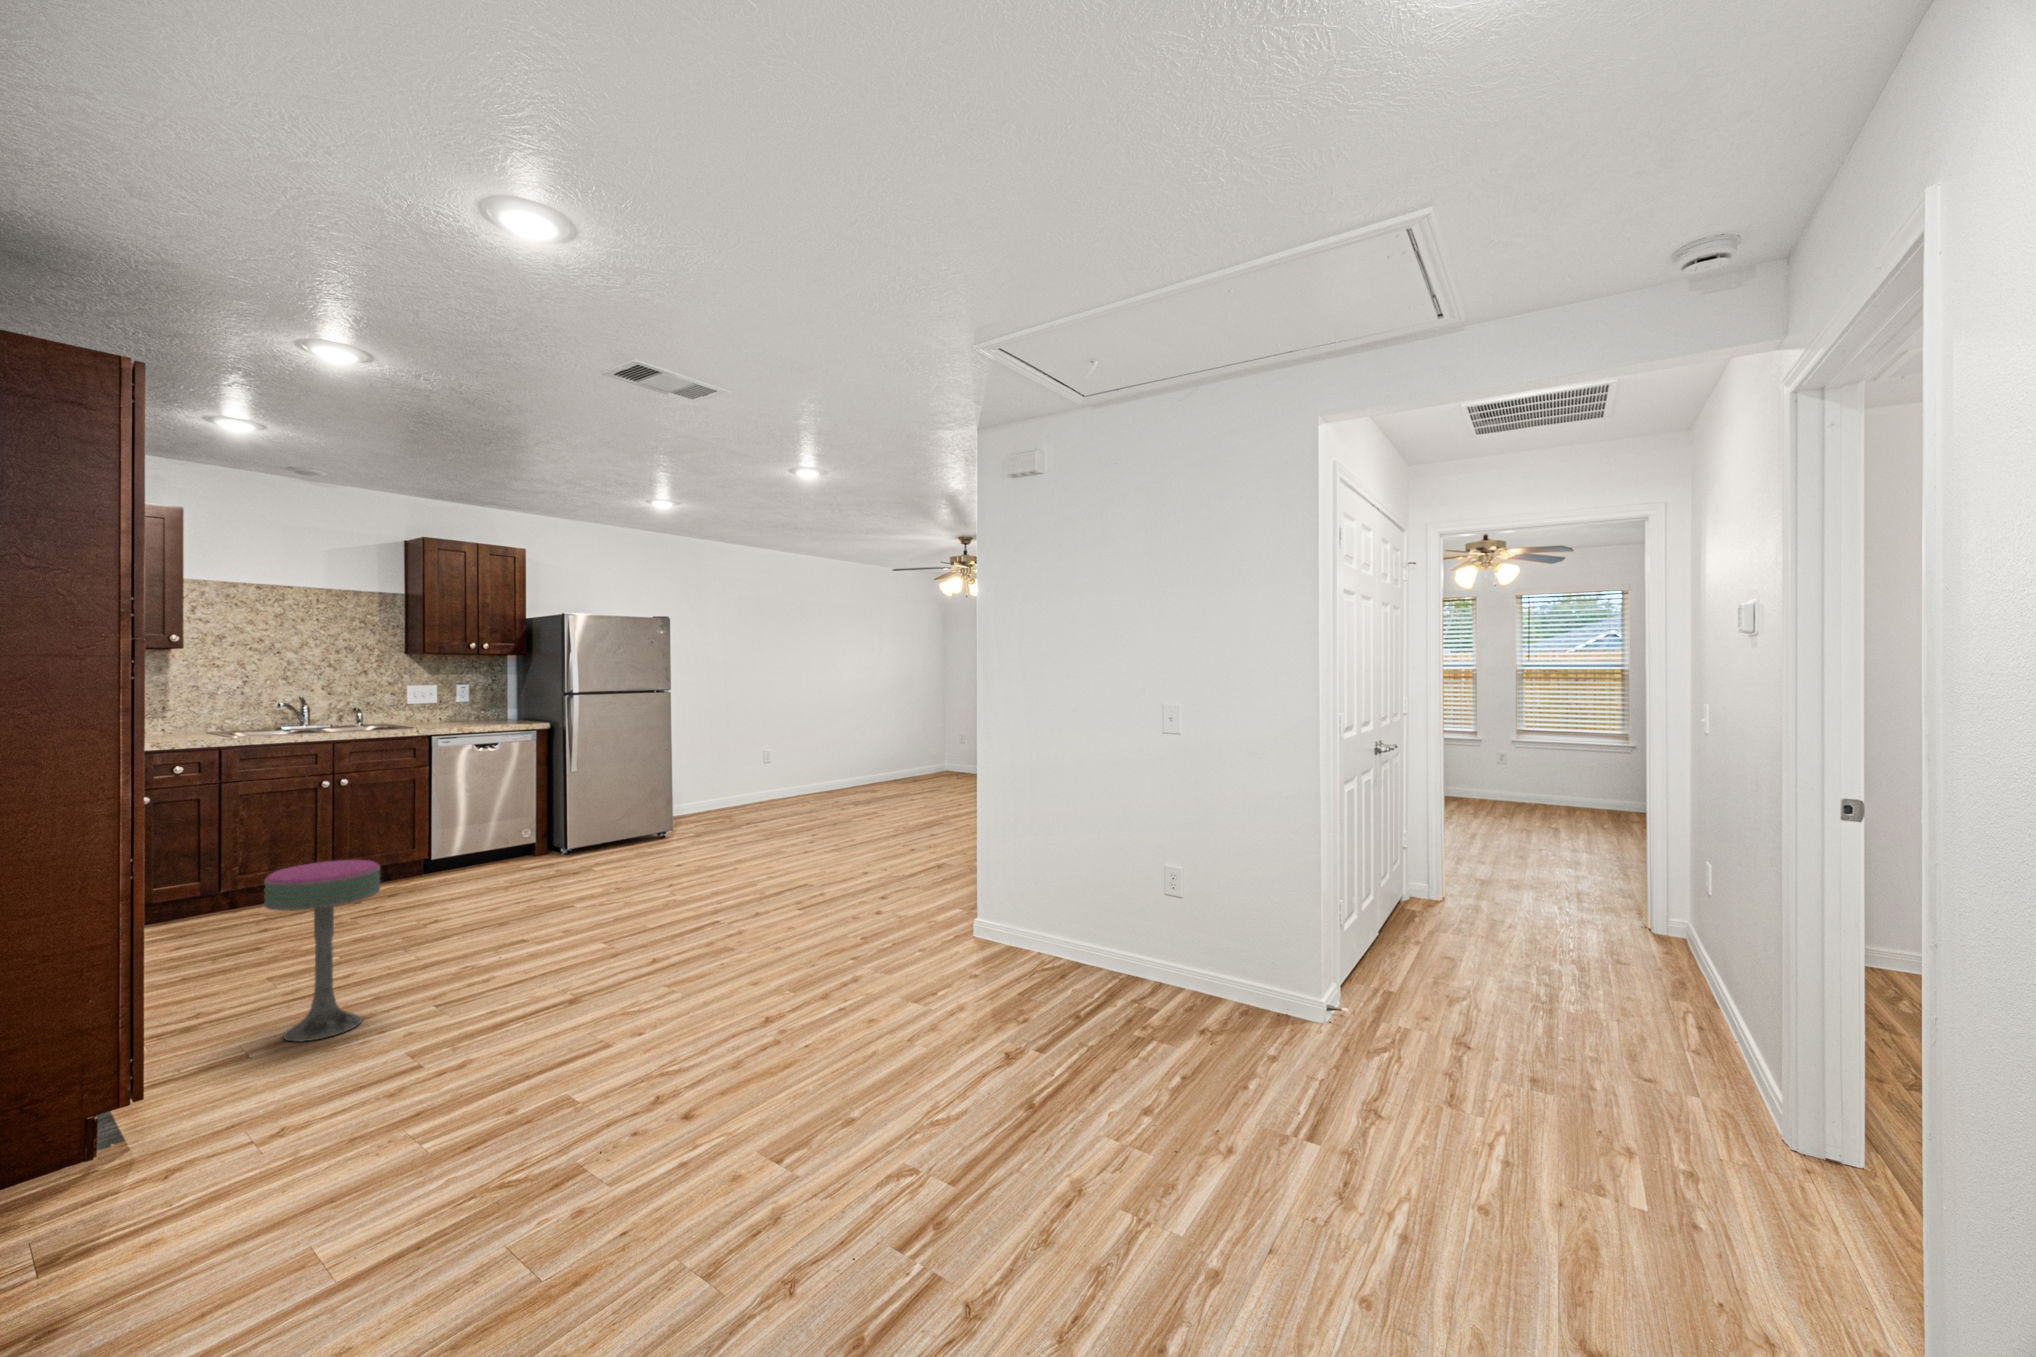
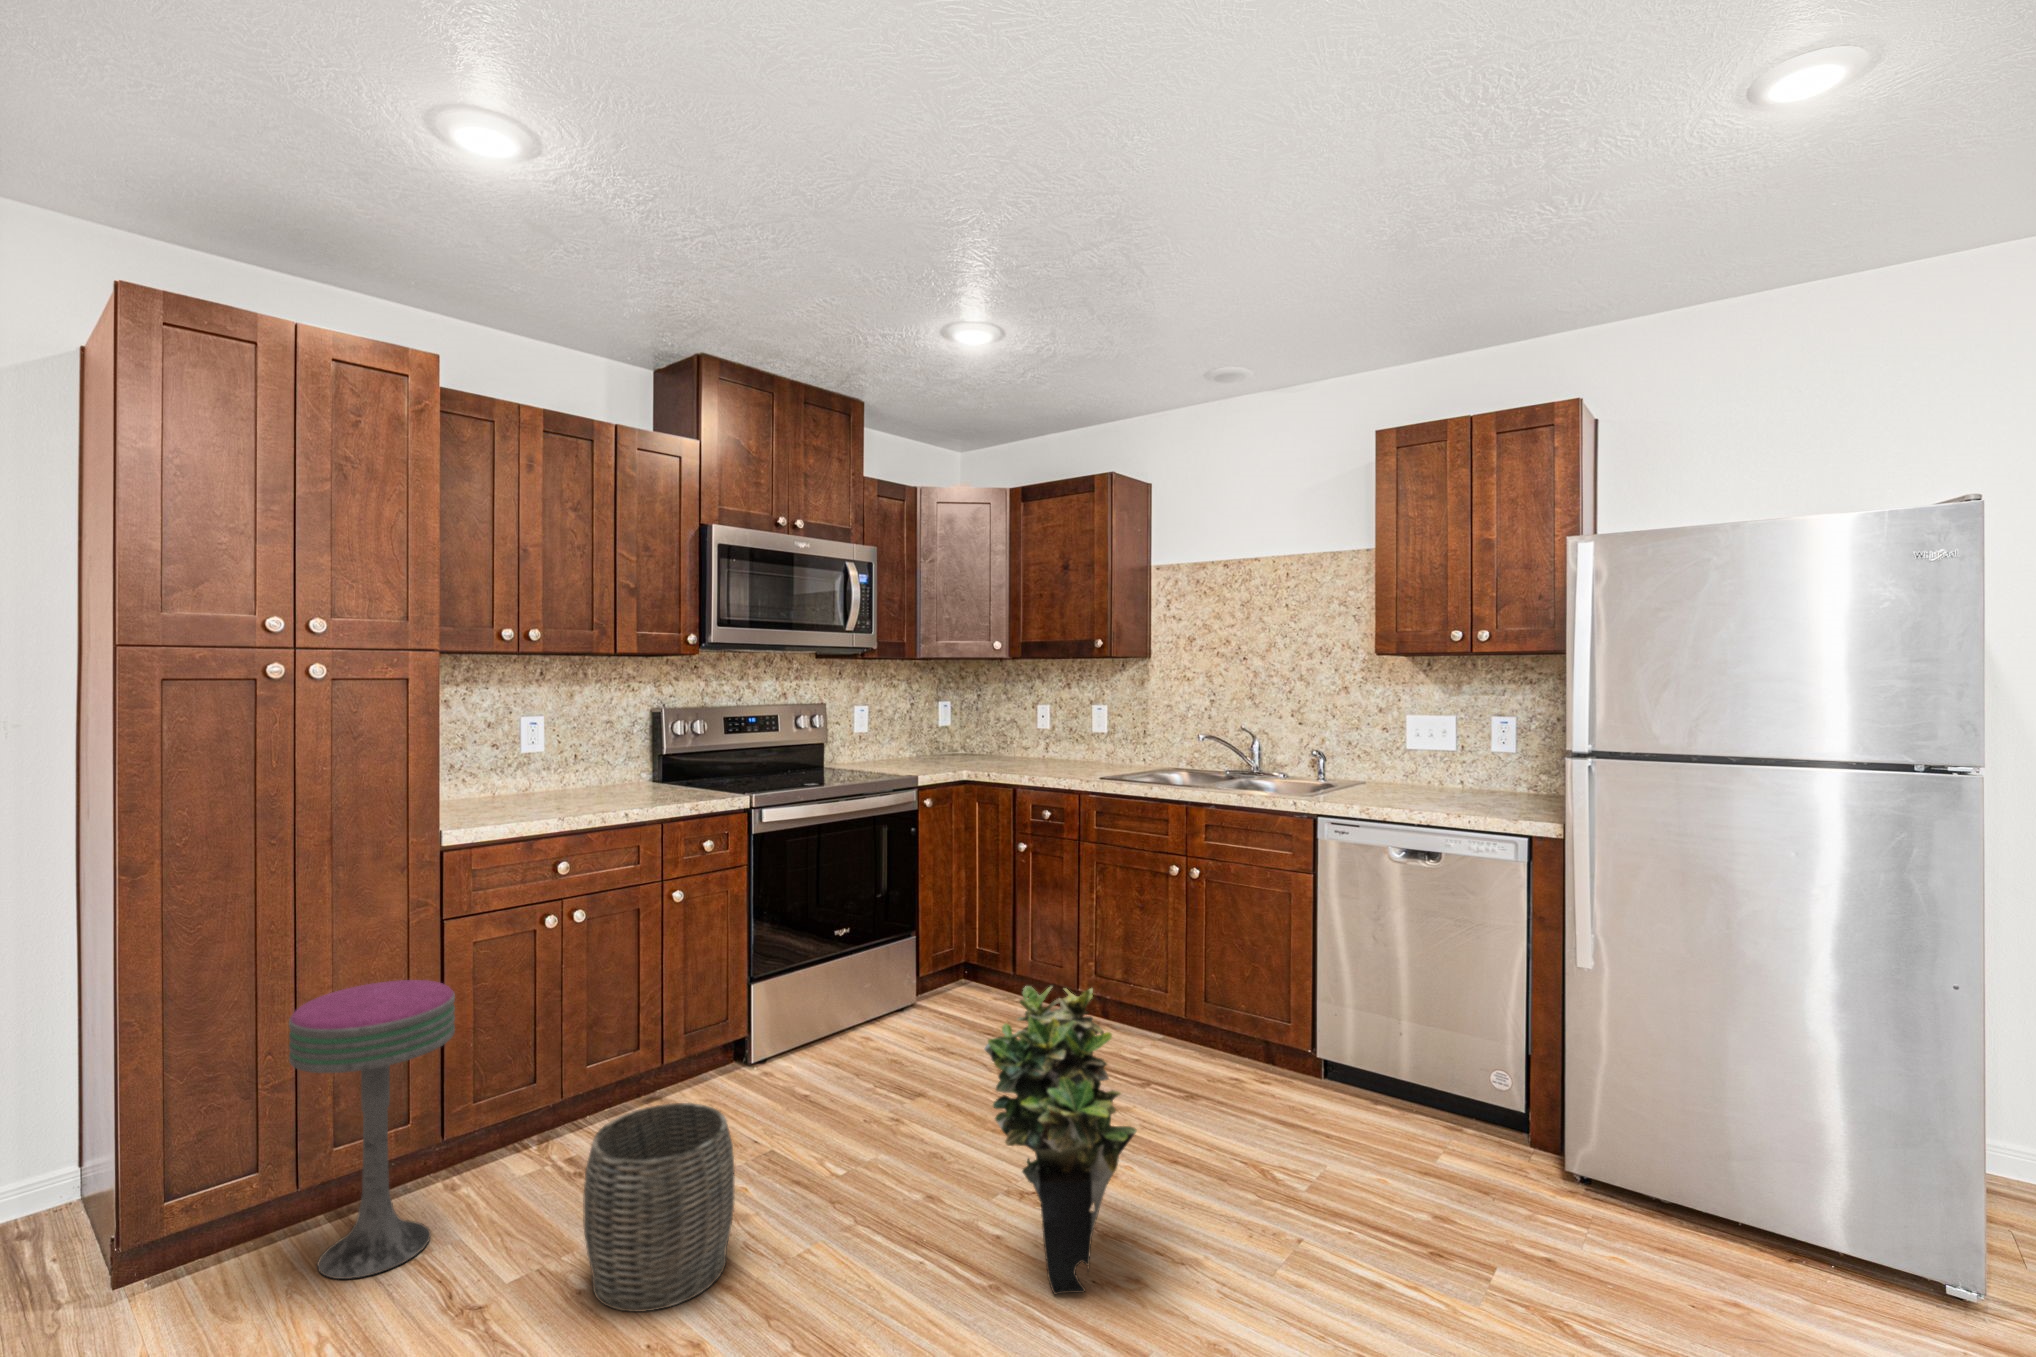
potted plant: none [492,797,570,905] -> present [985,986,1137,1294]
woven basket: none [408,883,494,973] -> present [583,1103,734,1312]

